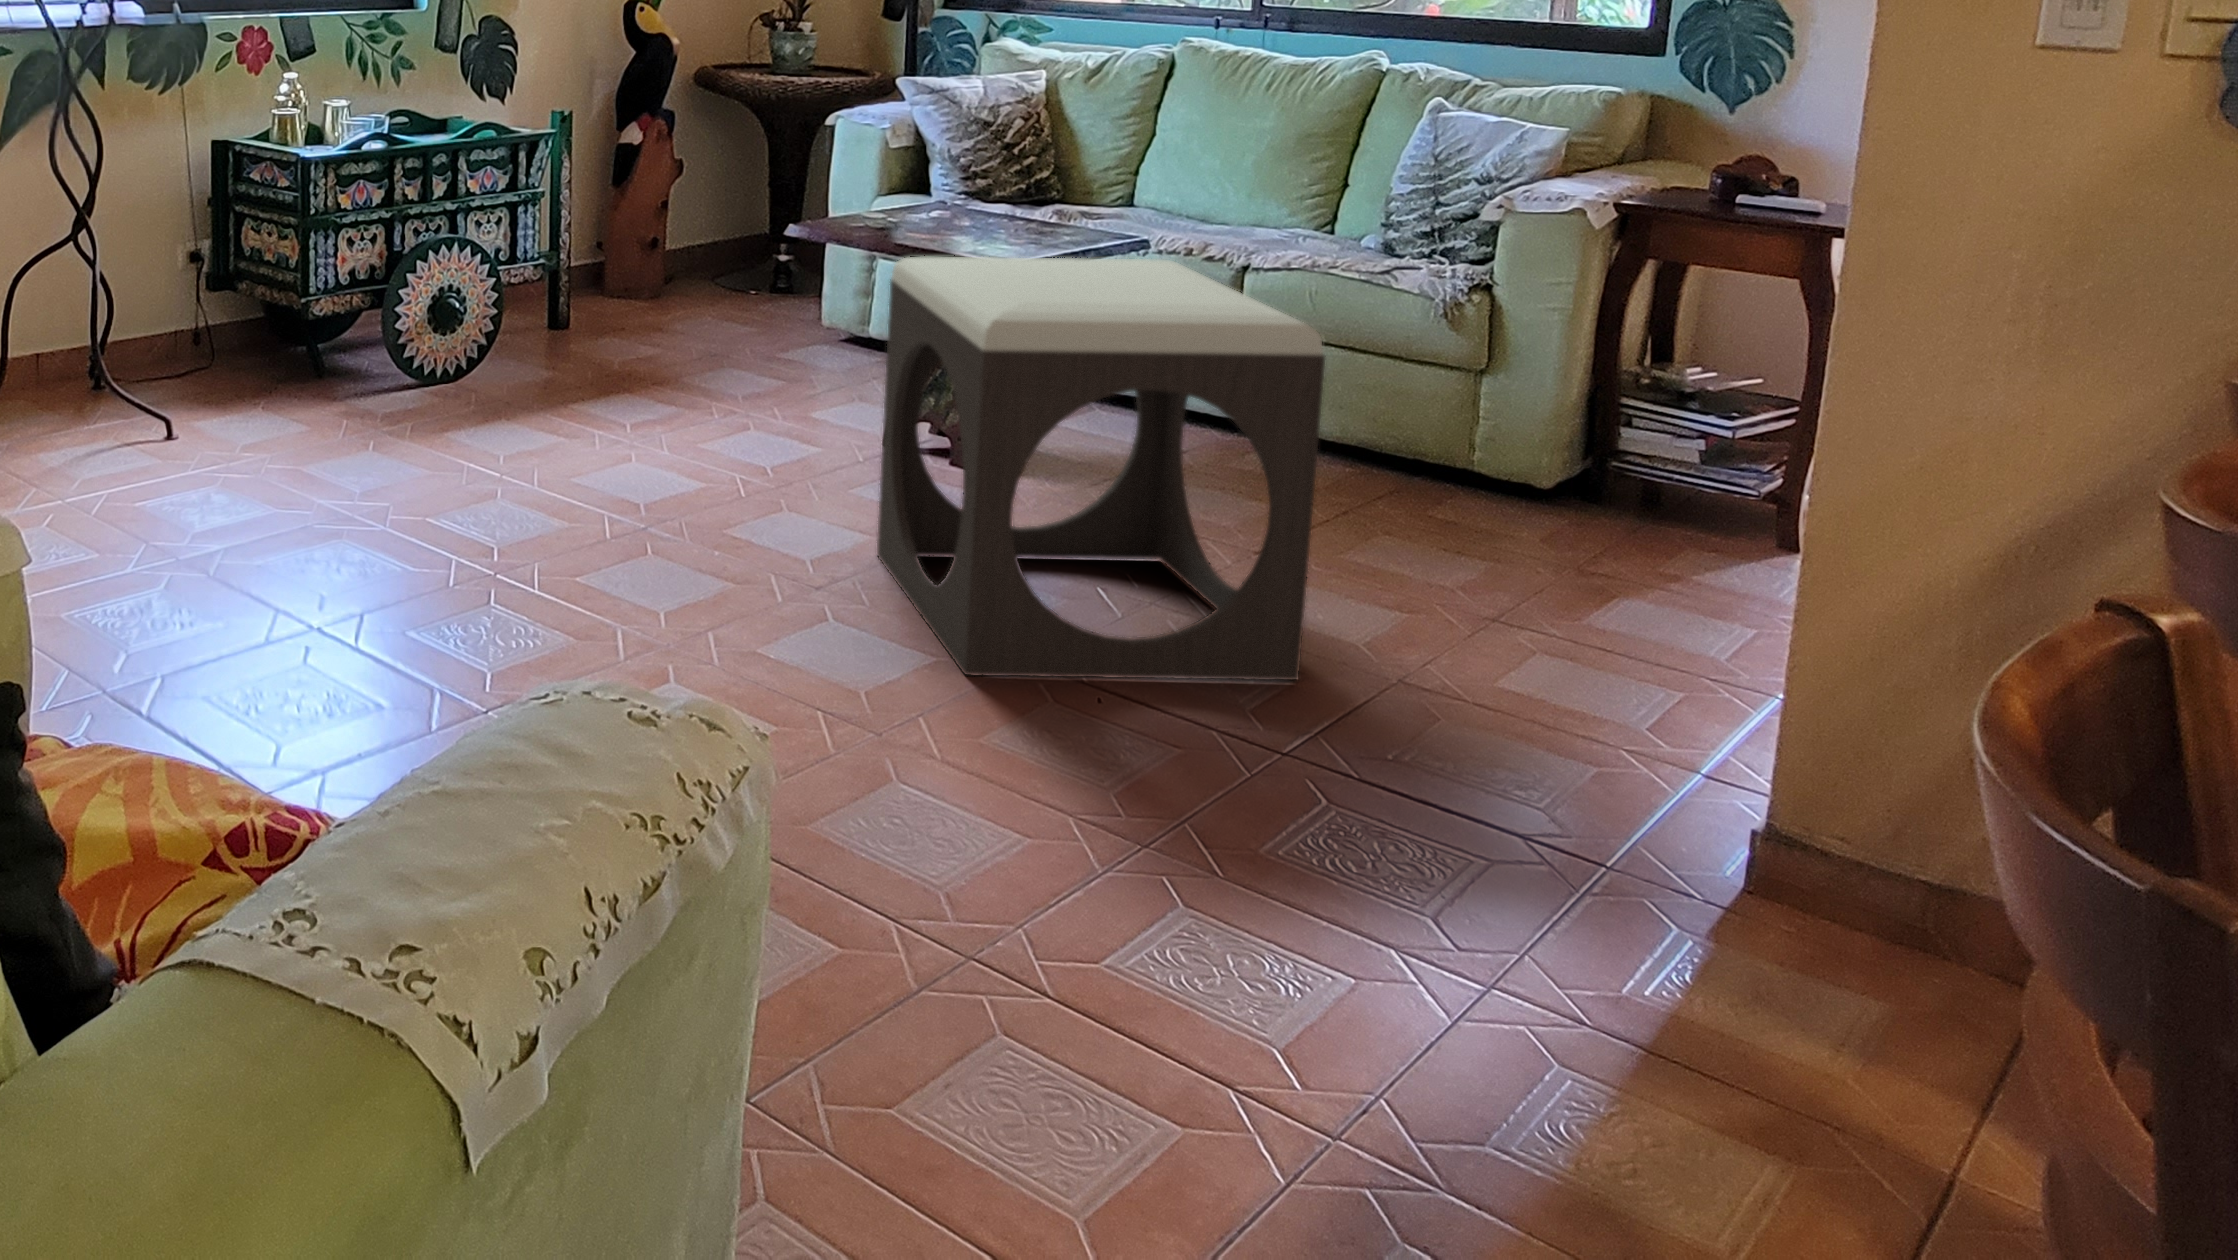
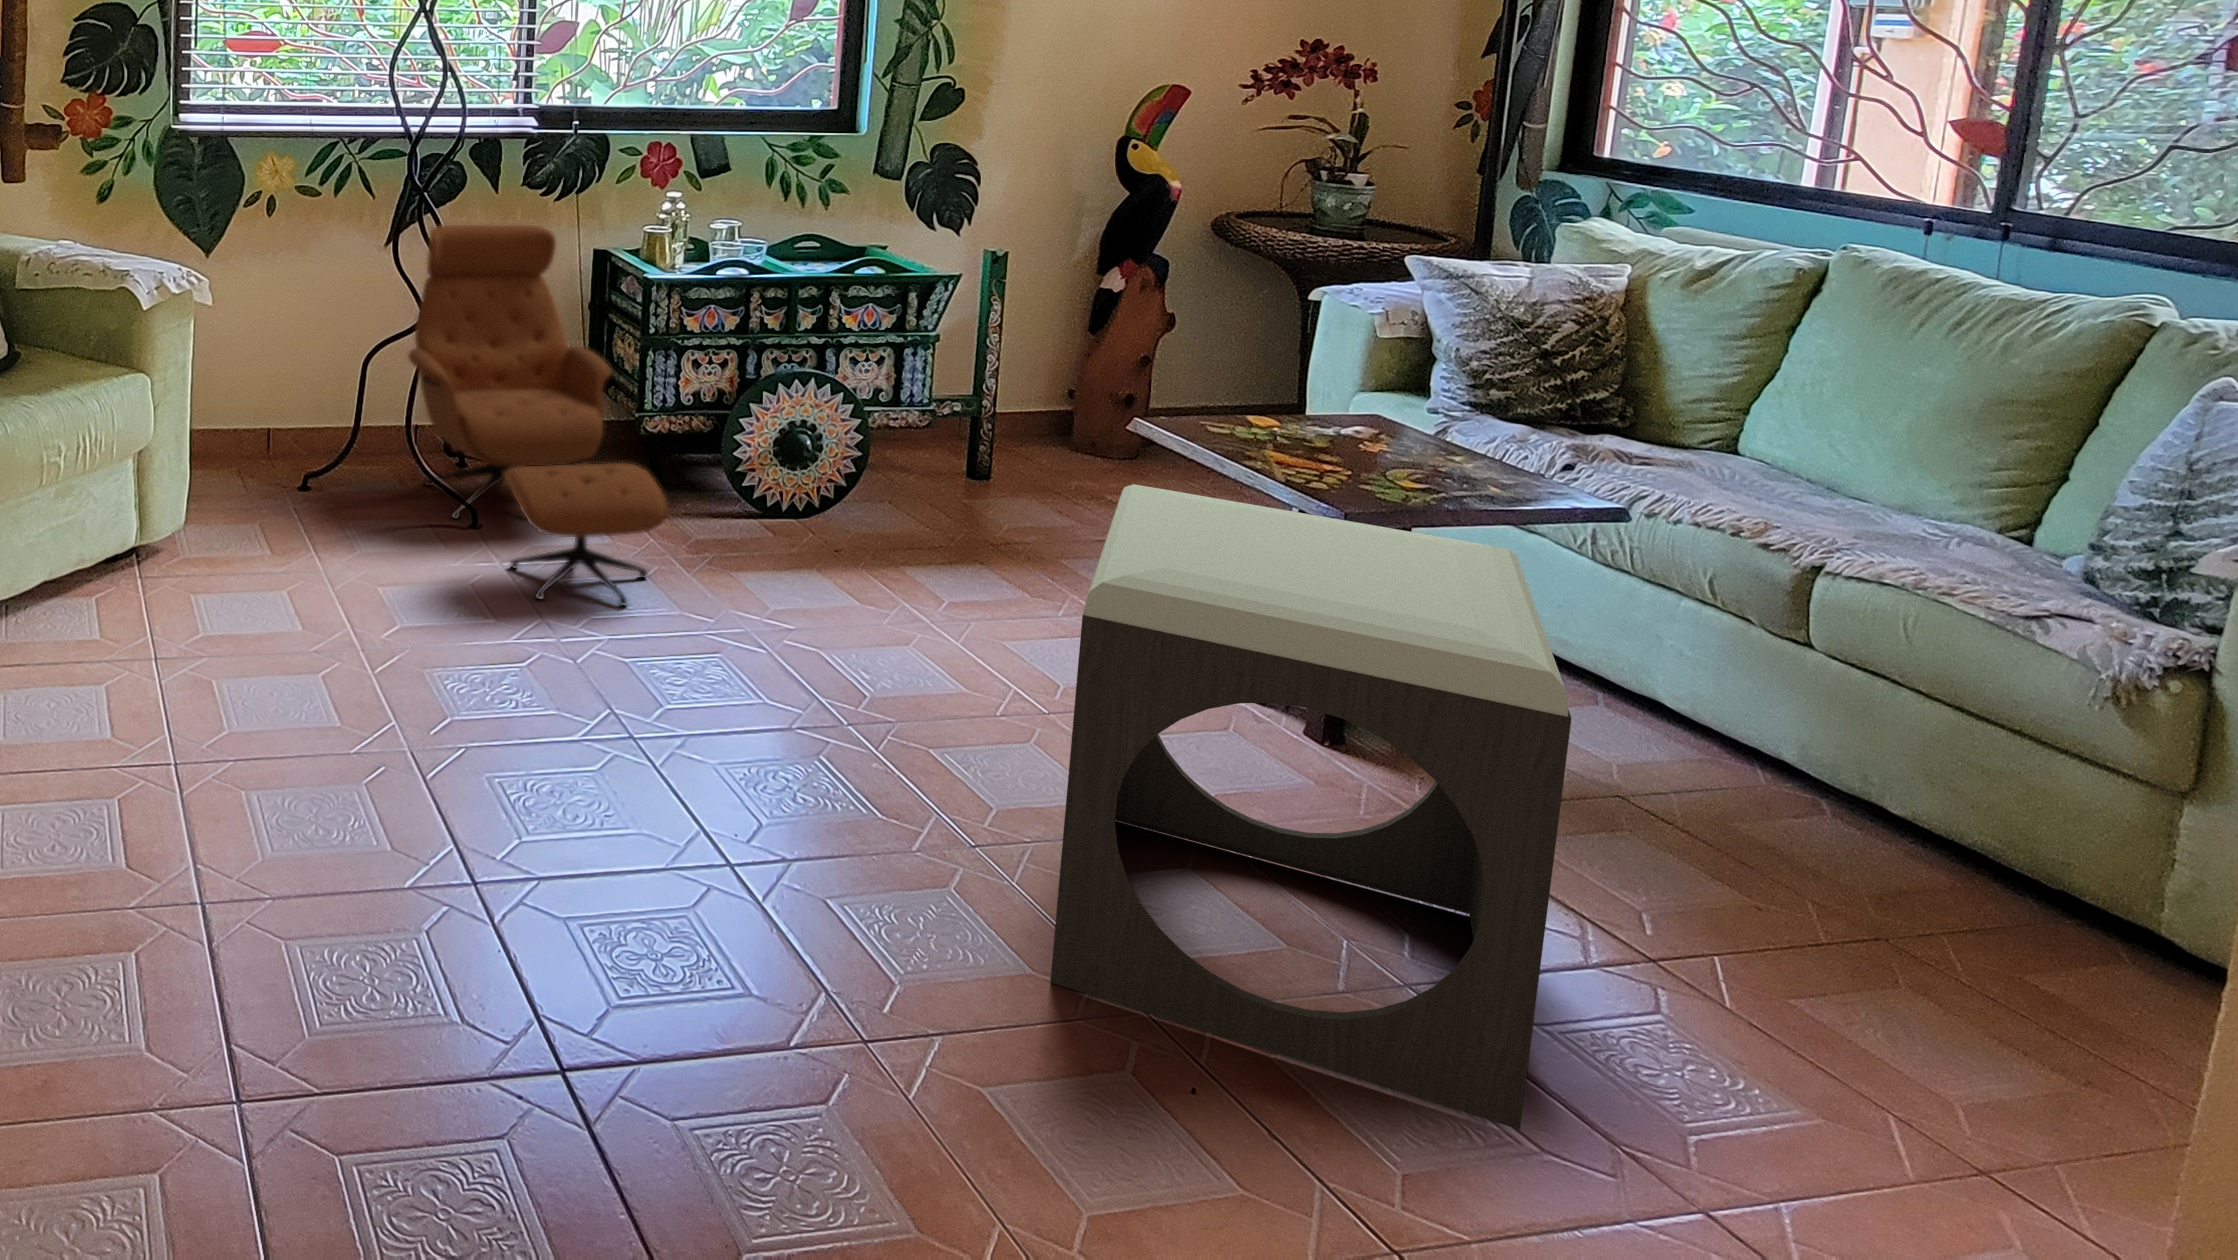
lounge chair: none [49,121,401,490] -> present [409,225,668,605]

